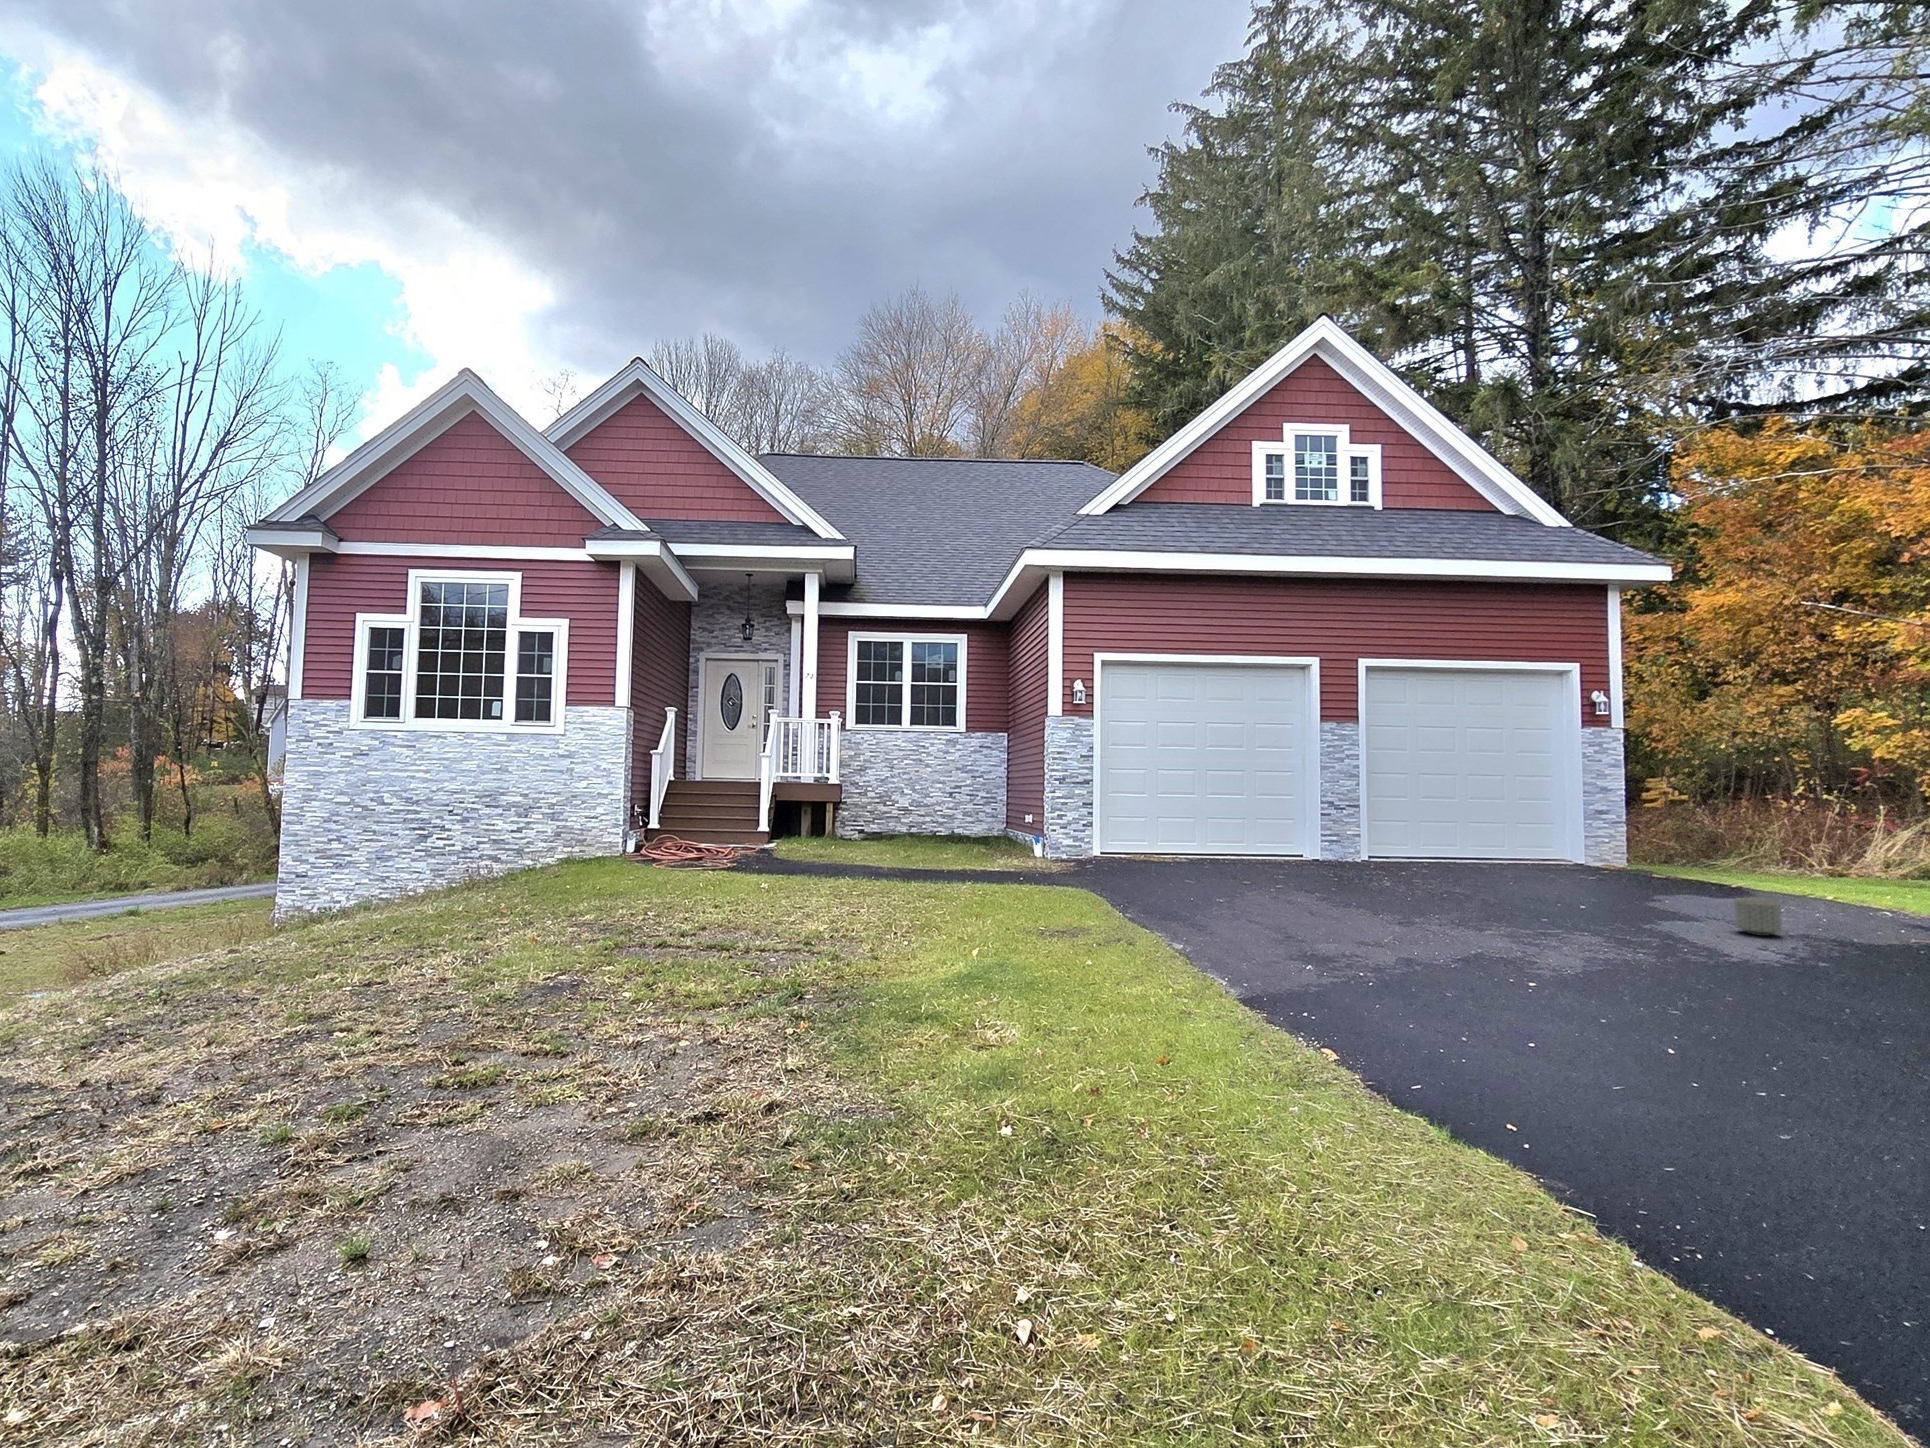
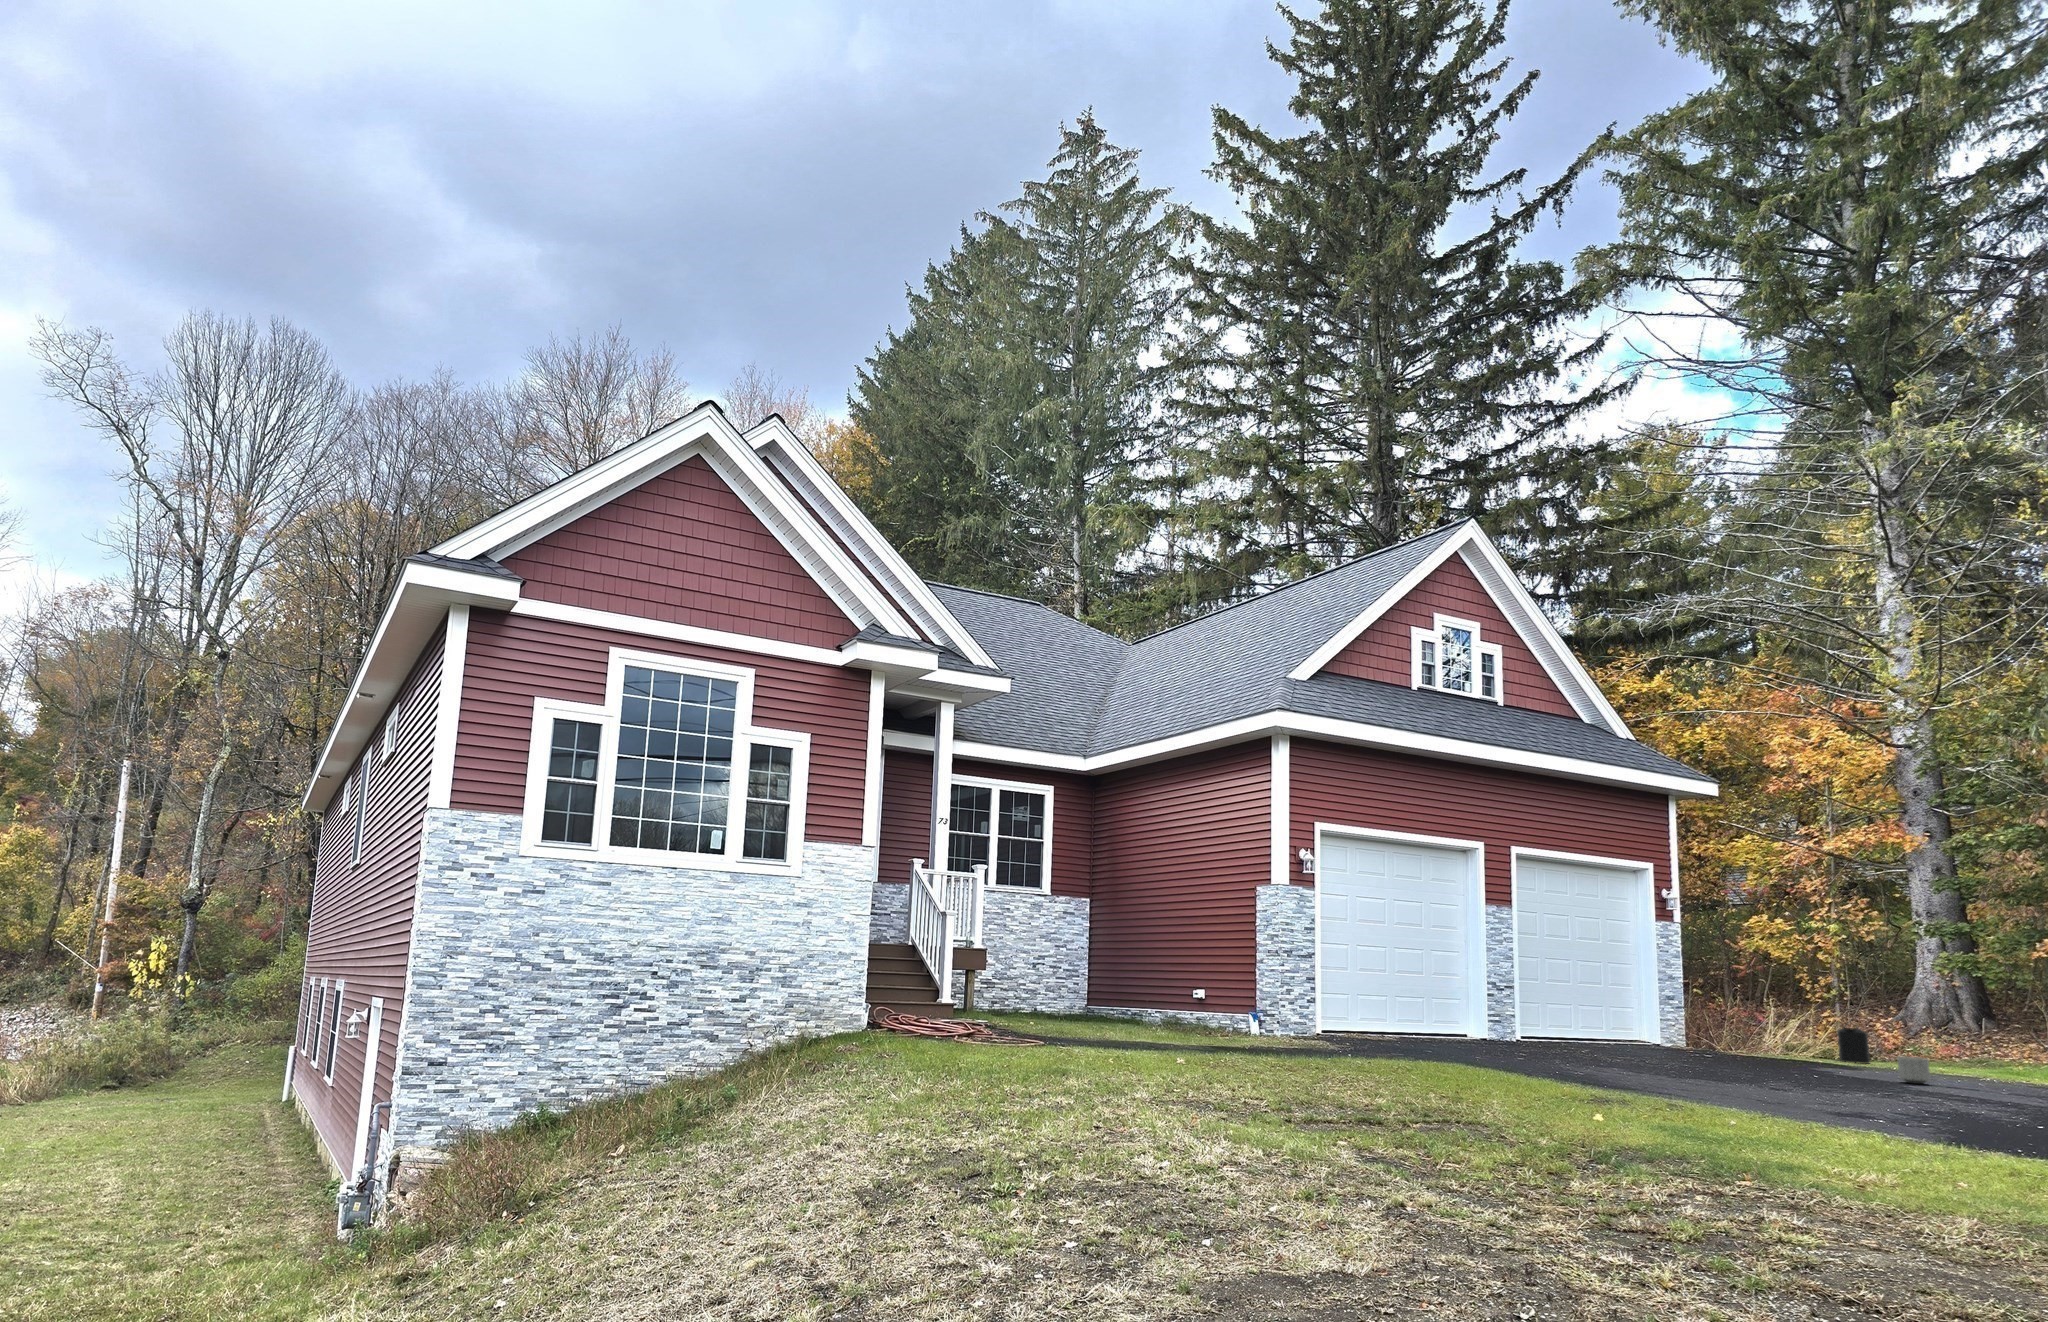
trash can: none [1766,838,1814,895] -> present [1837,1027,1870,1064]

